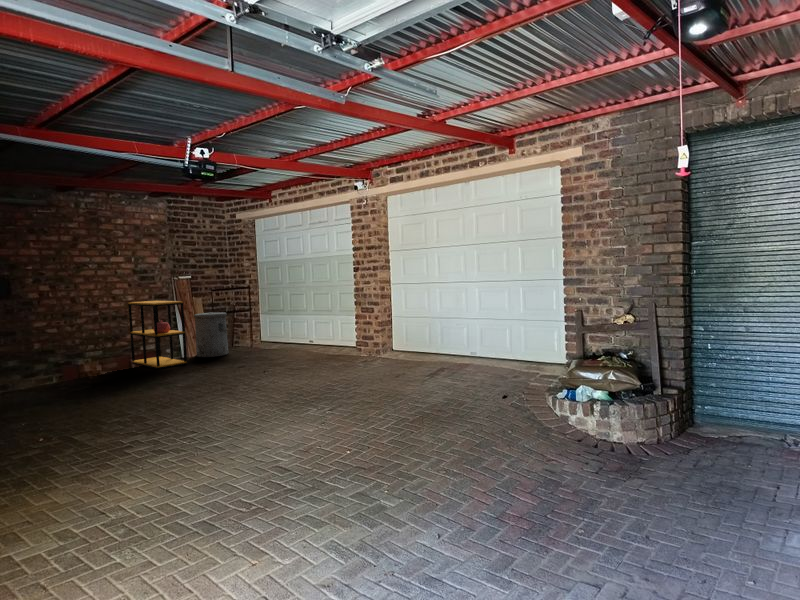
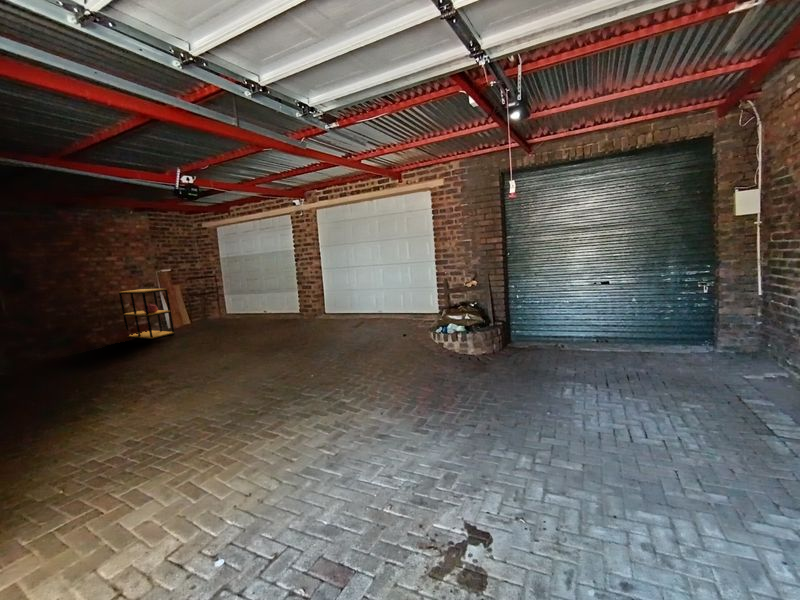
trash can: present [194,312,228,357] -> none [175,295,206,328]

